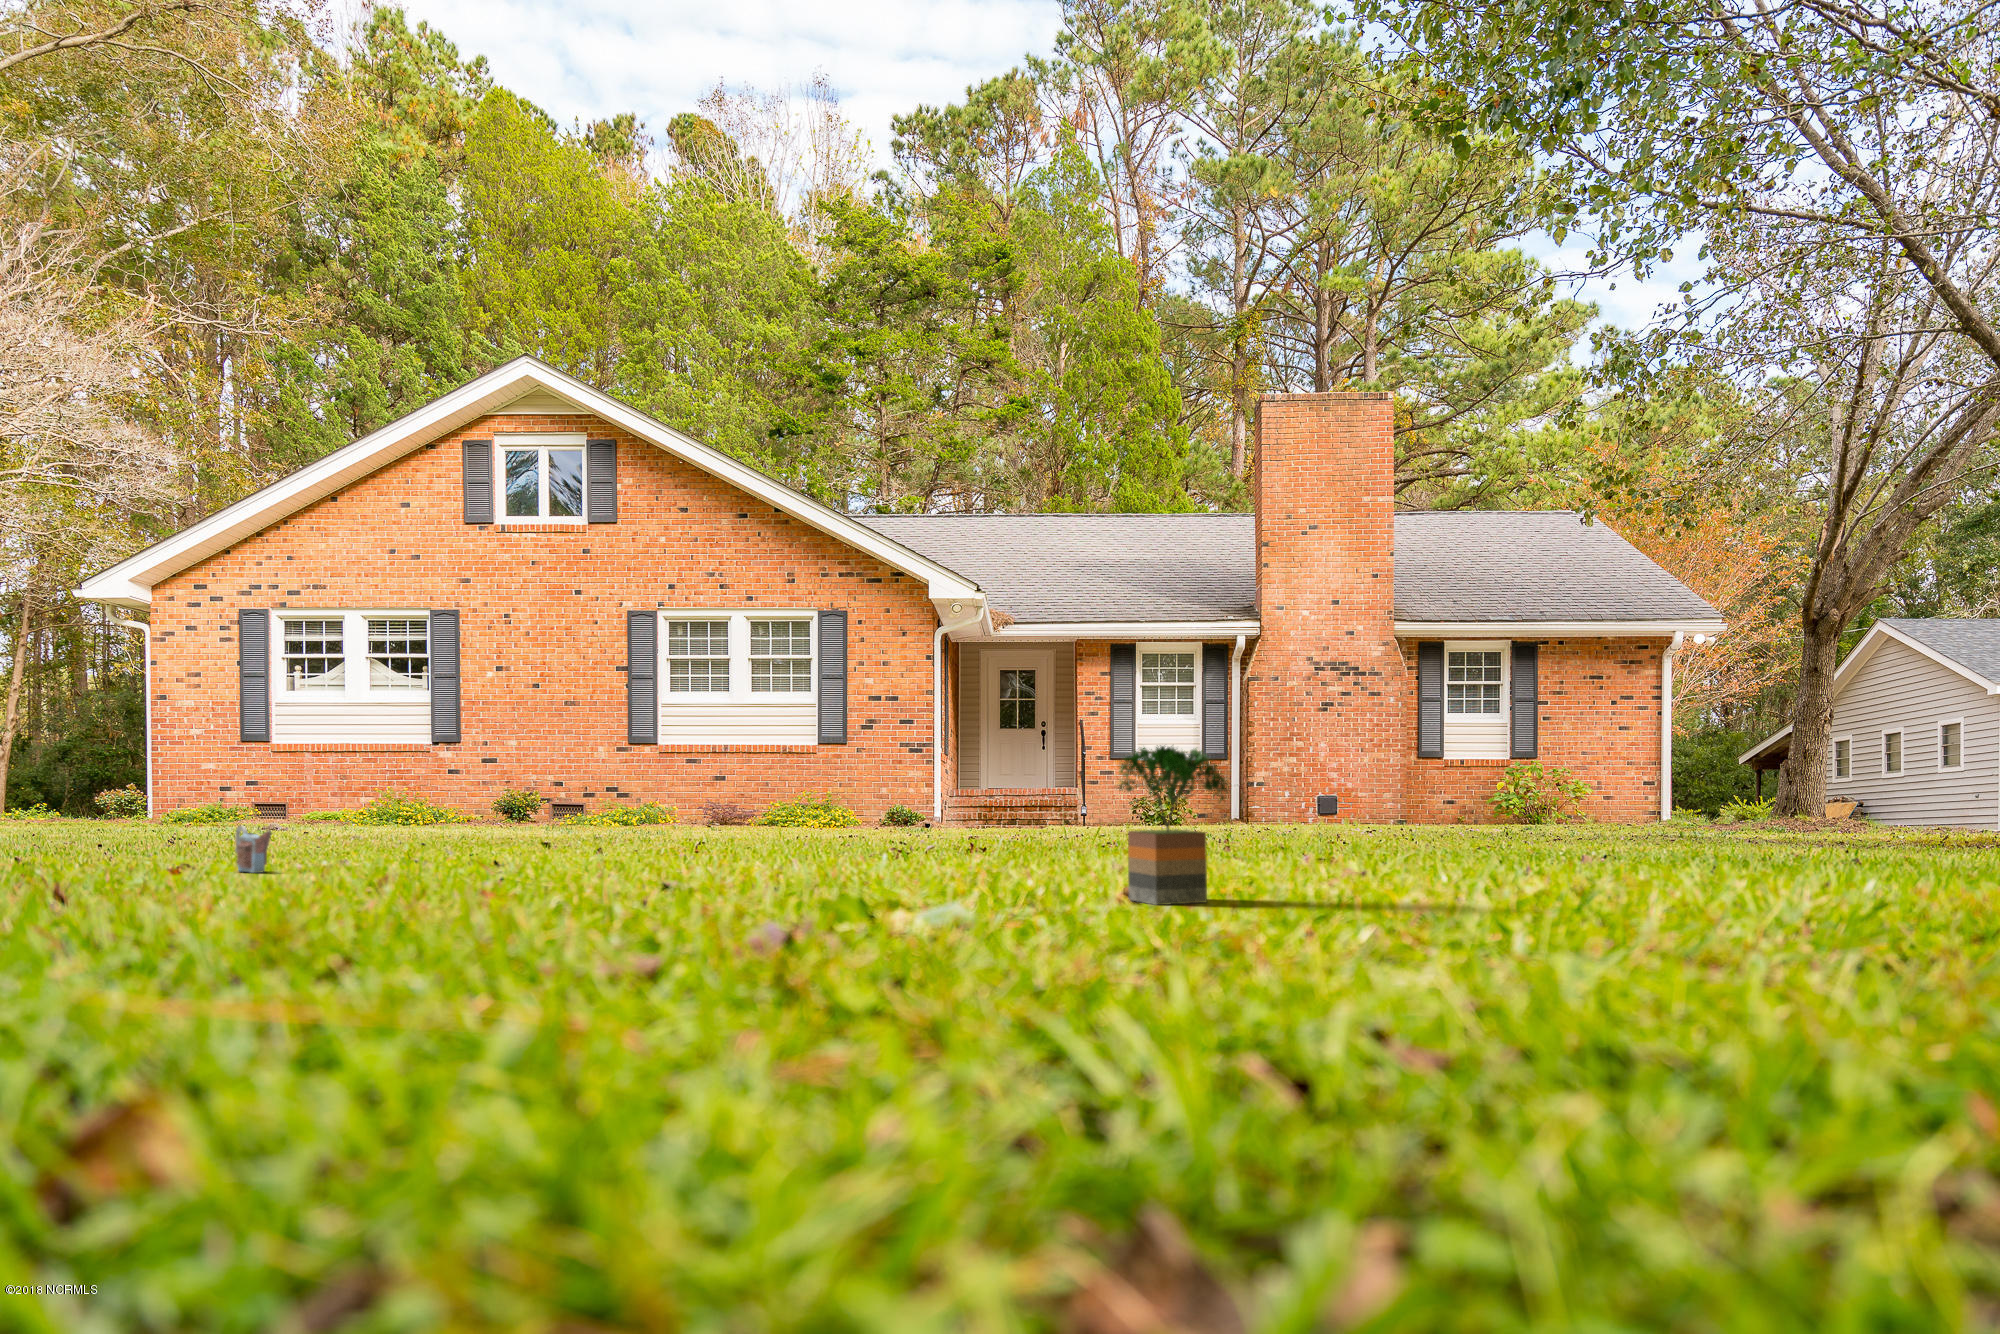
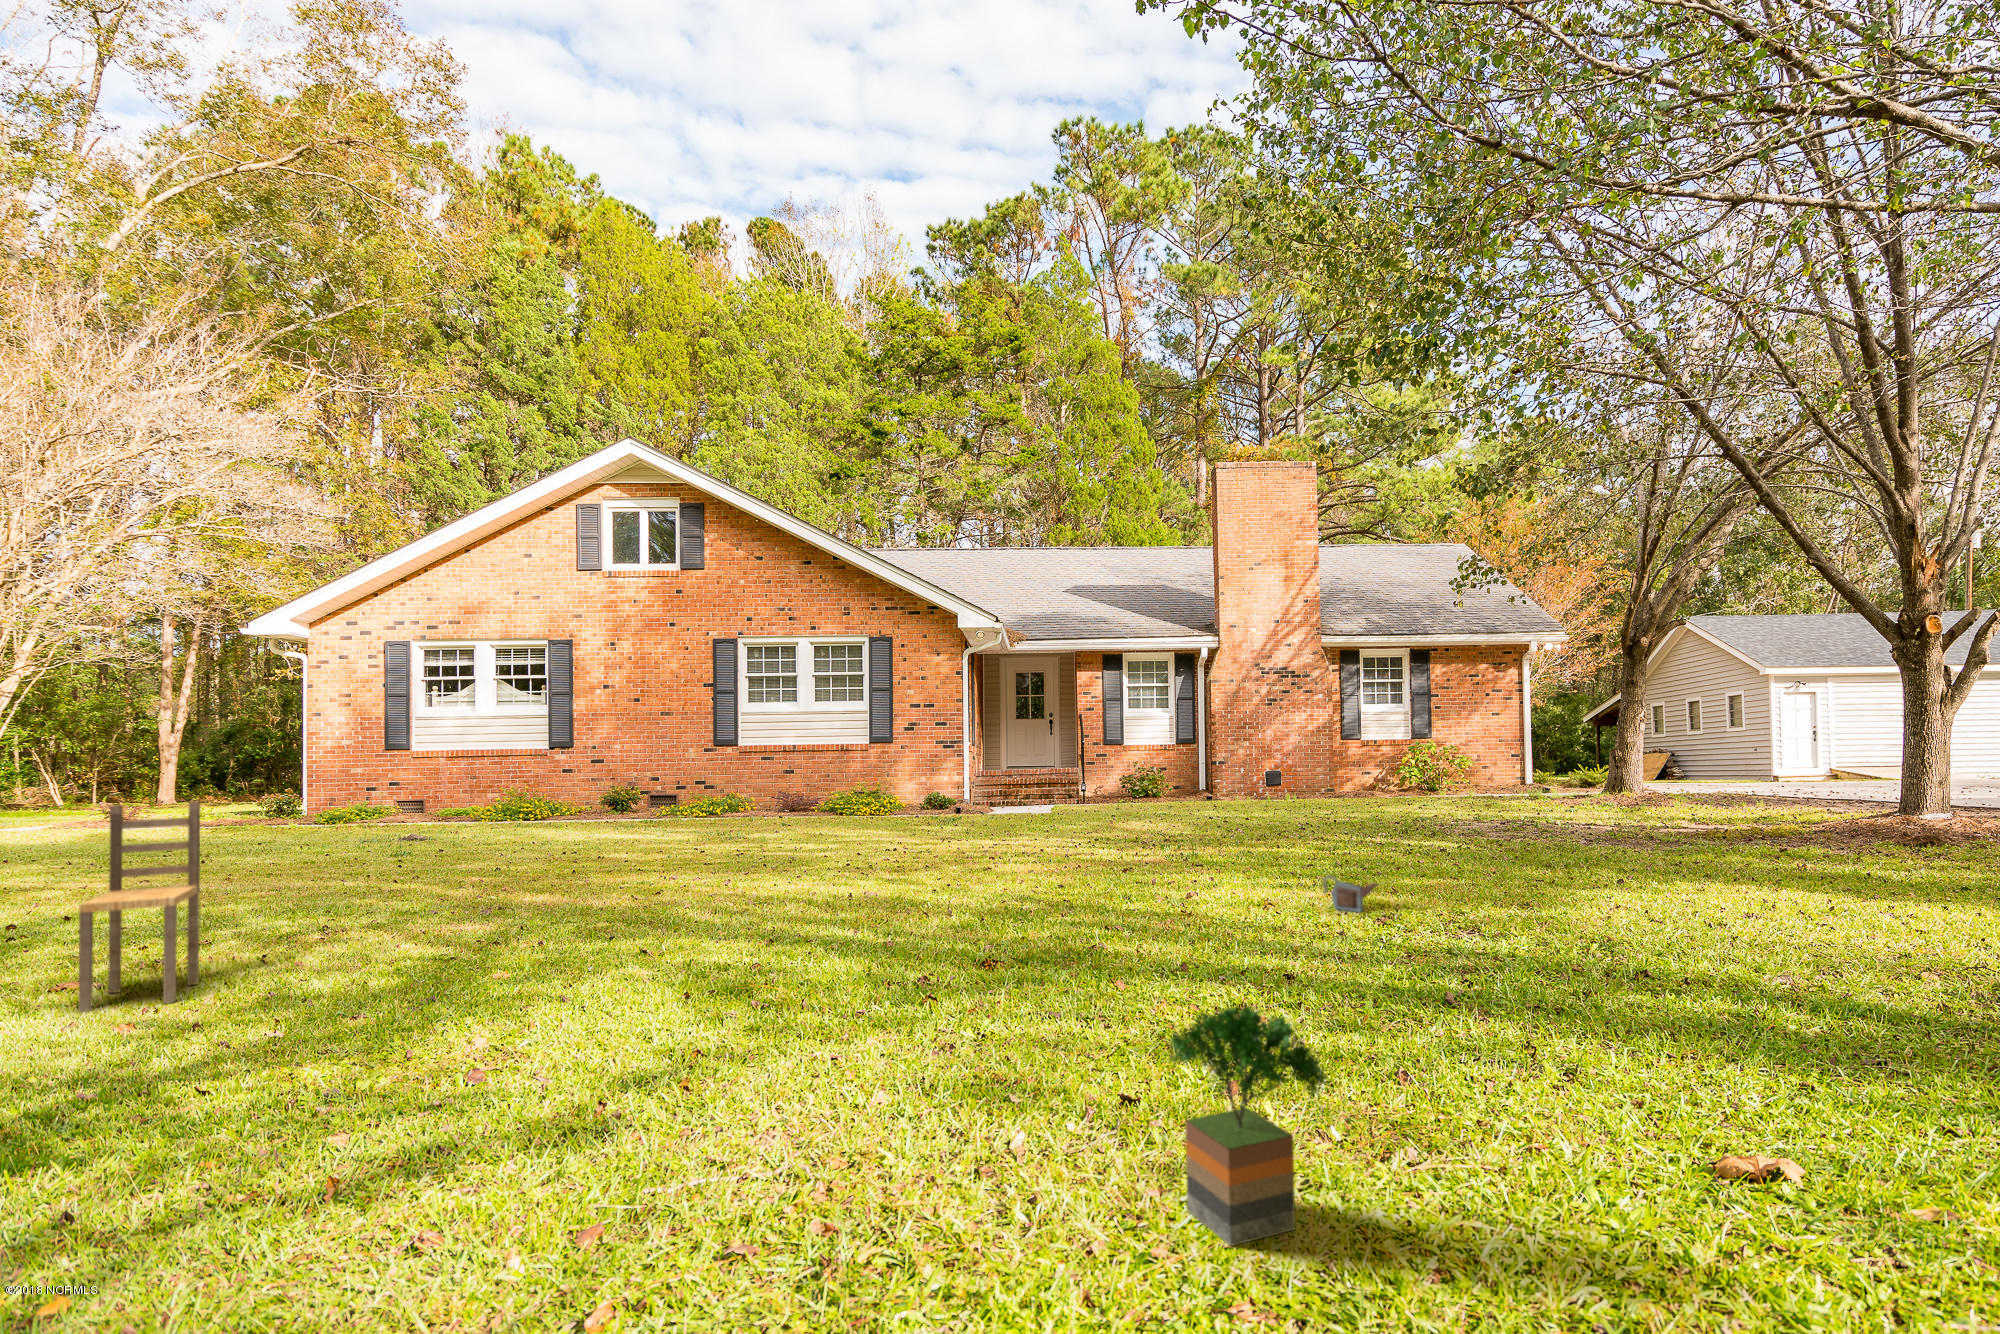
chair: none [103,683,200,870] -> present [78,802,200,1013]
watering can: present [235,826,271,873] -> present [1323,876,1377,912]

